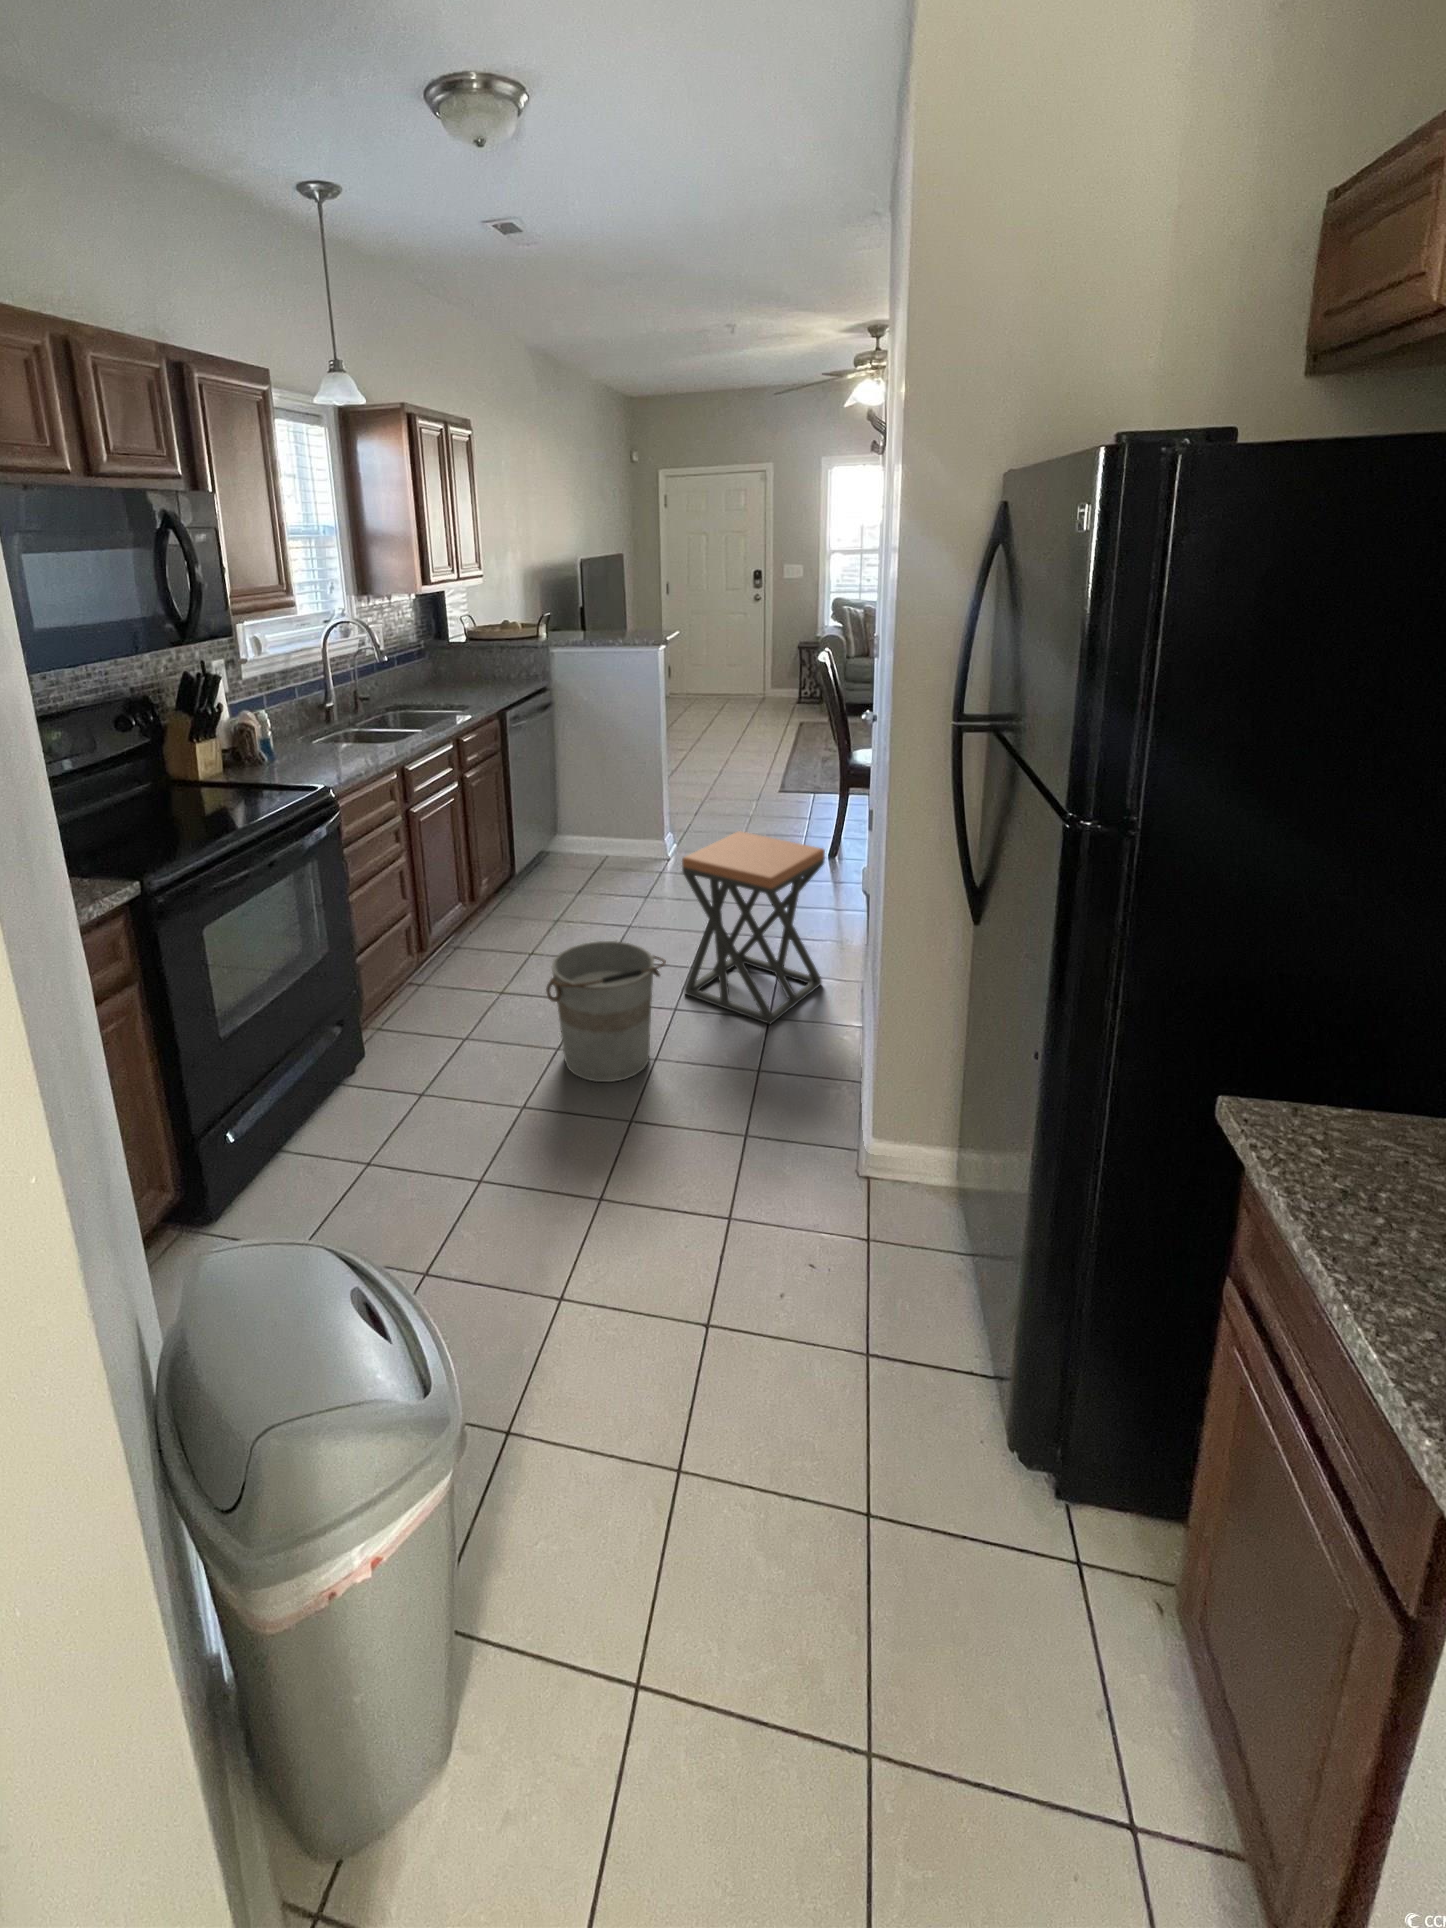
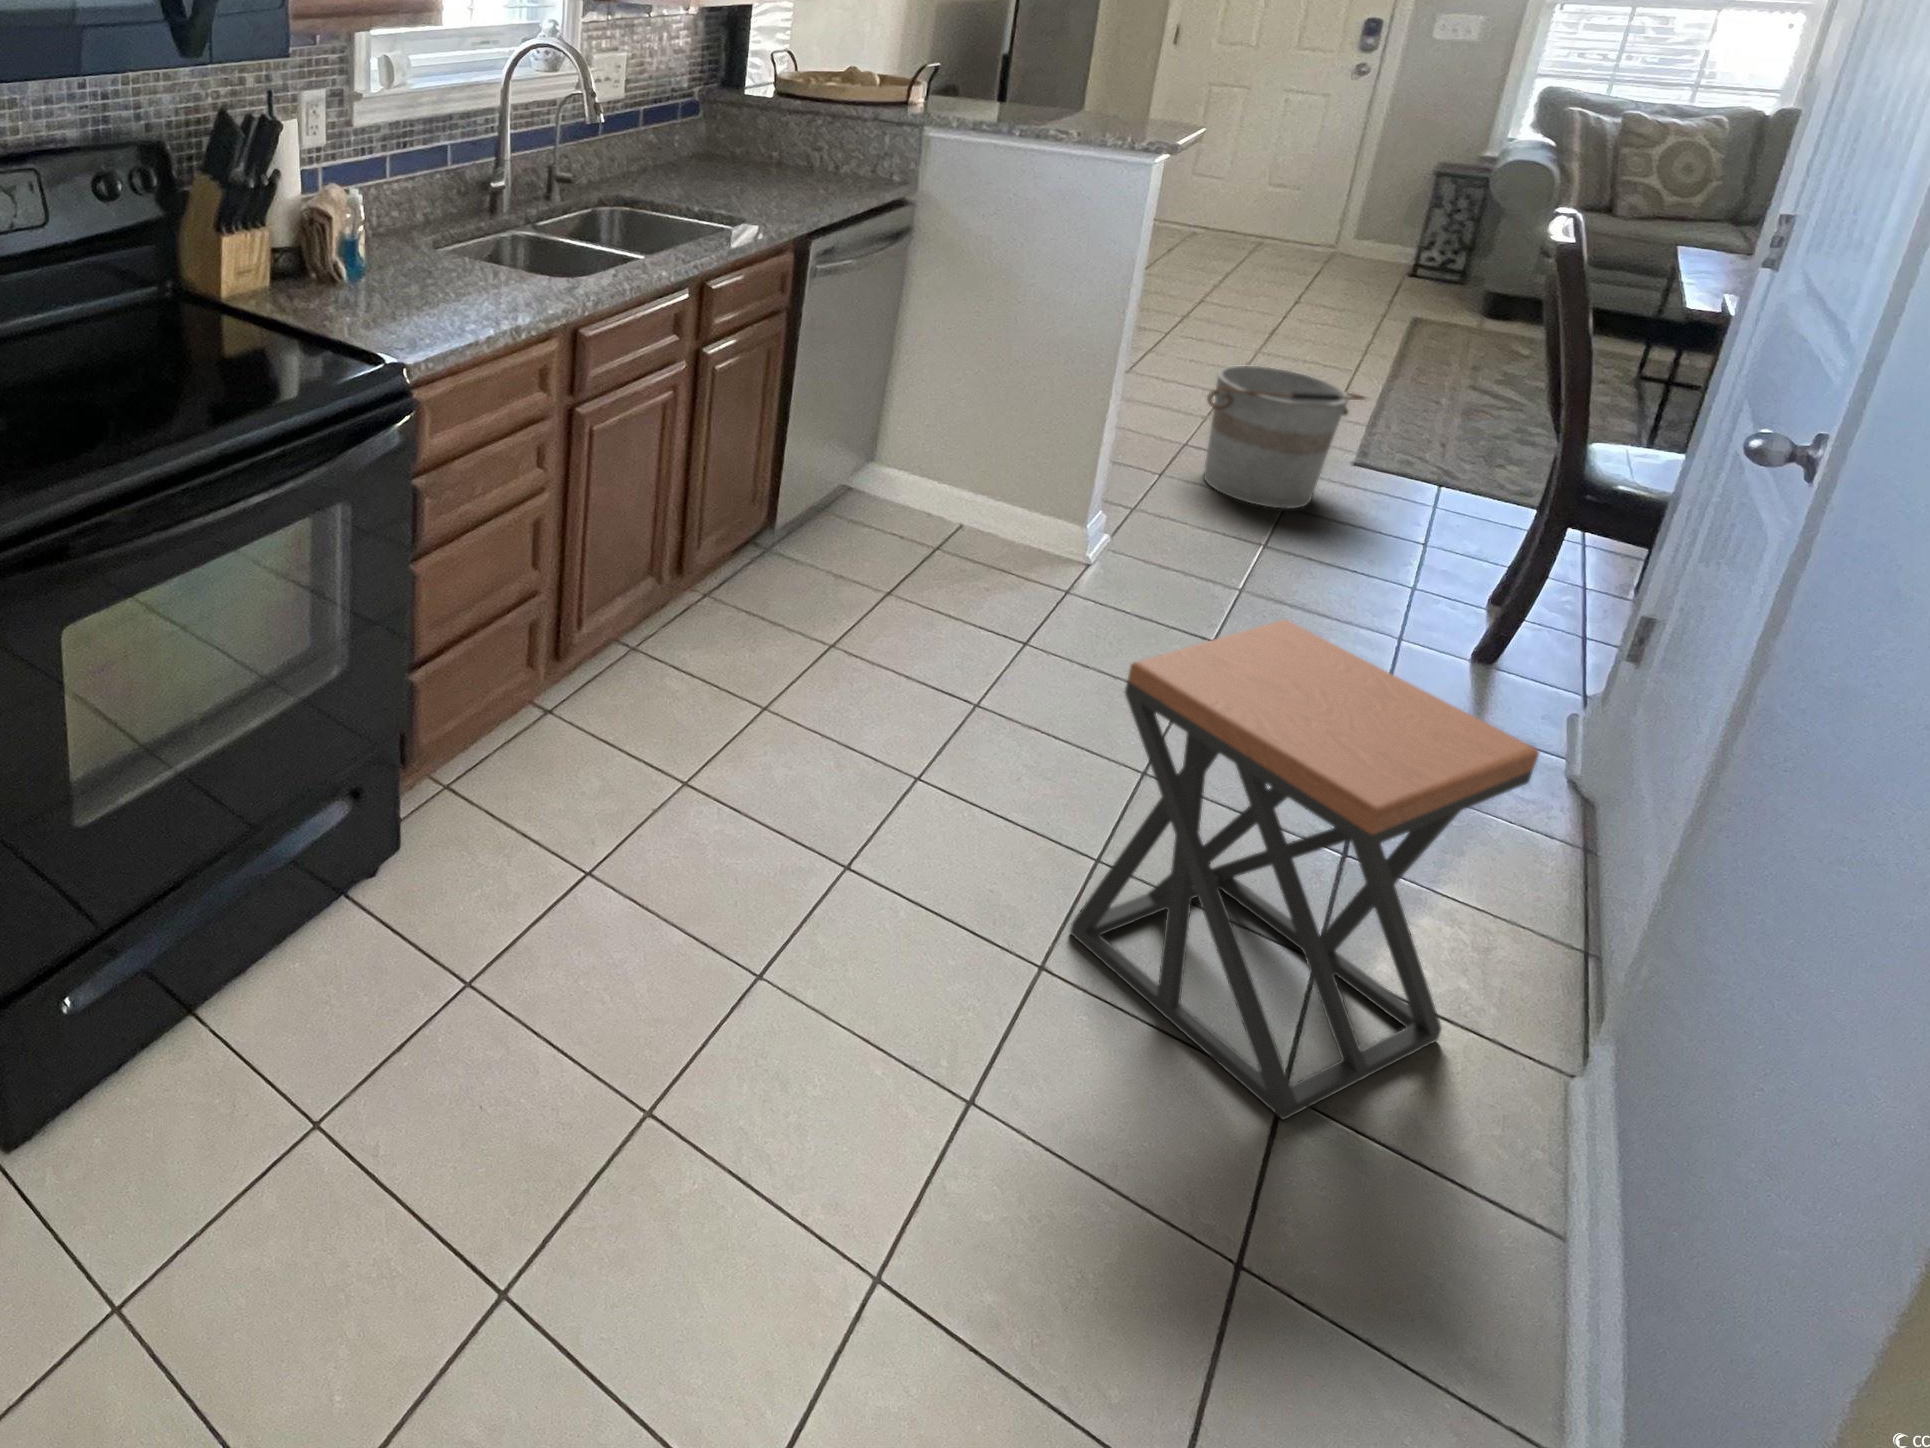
bucket: present [546,941,666,1082] -> present [1204,365,1365,508]

